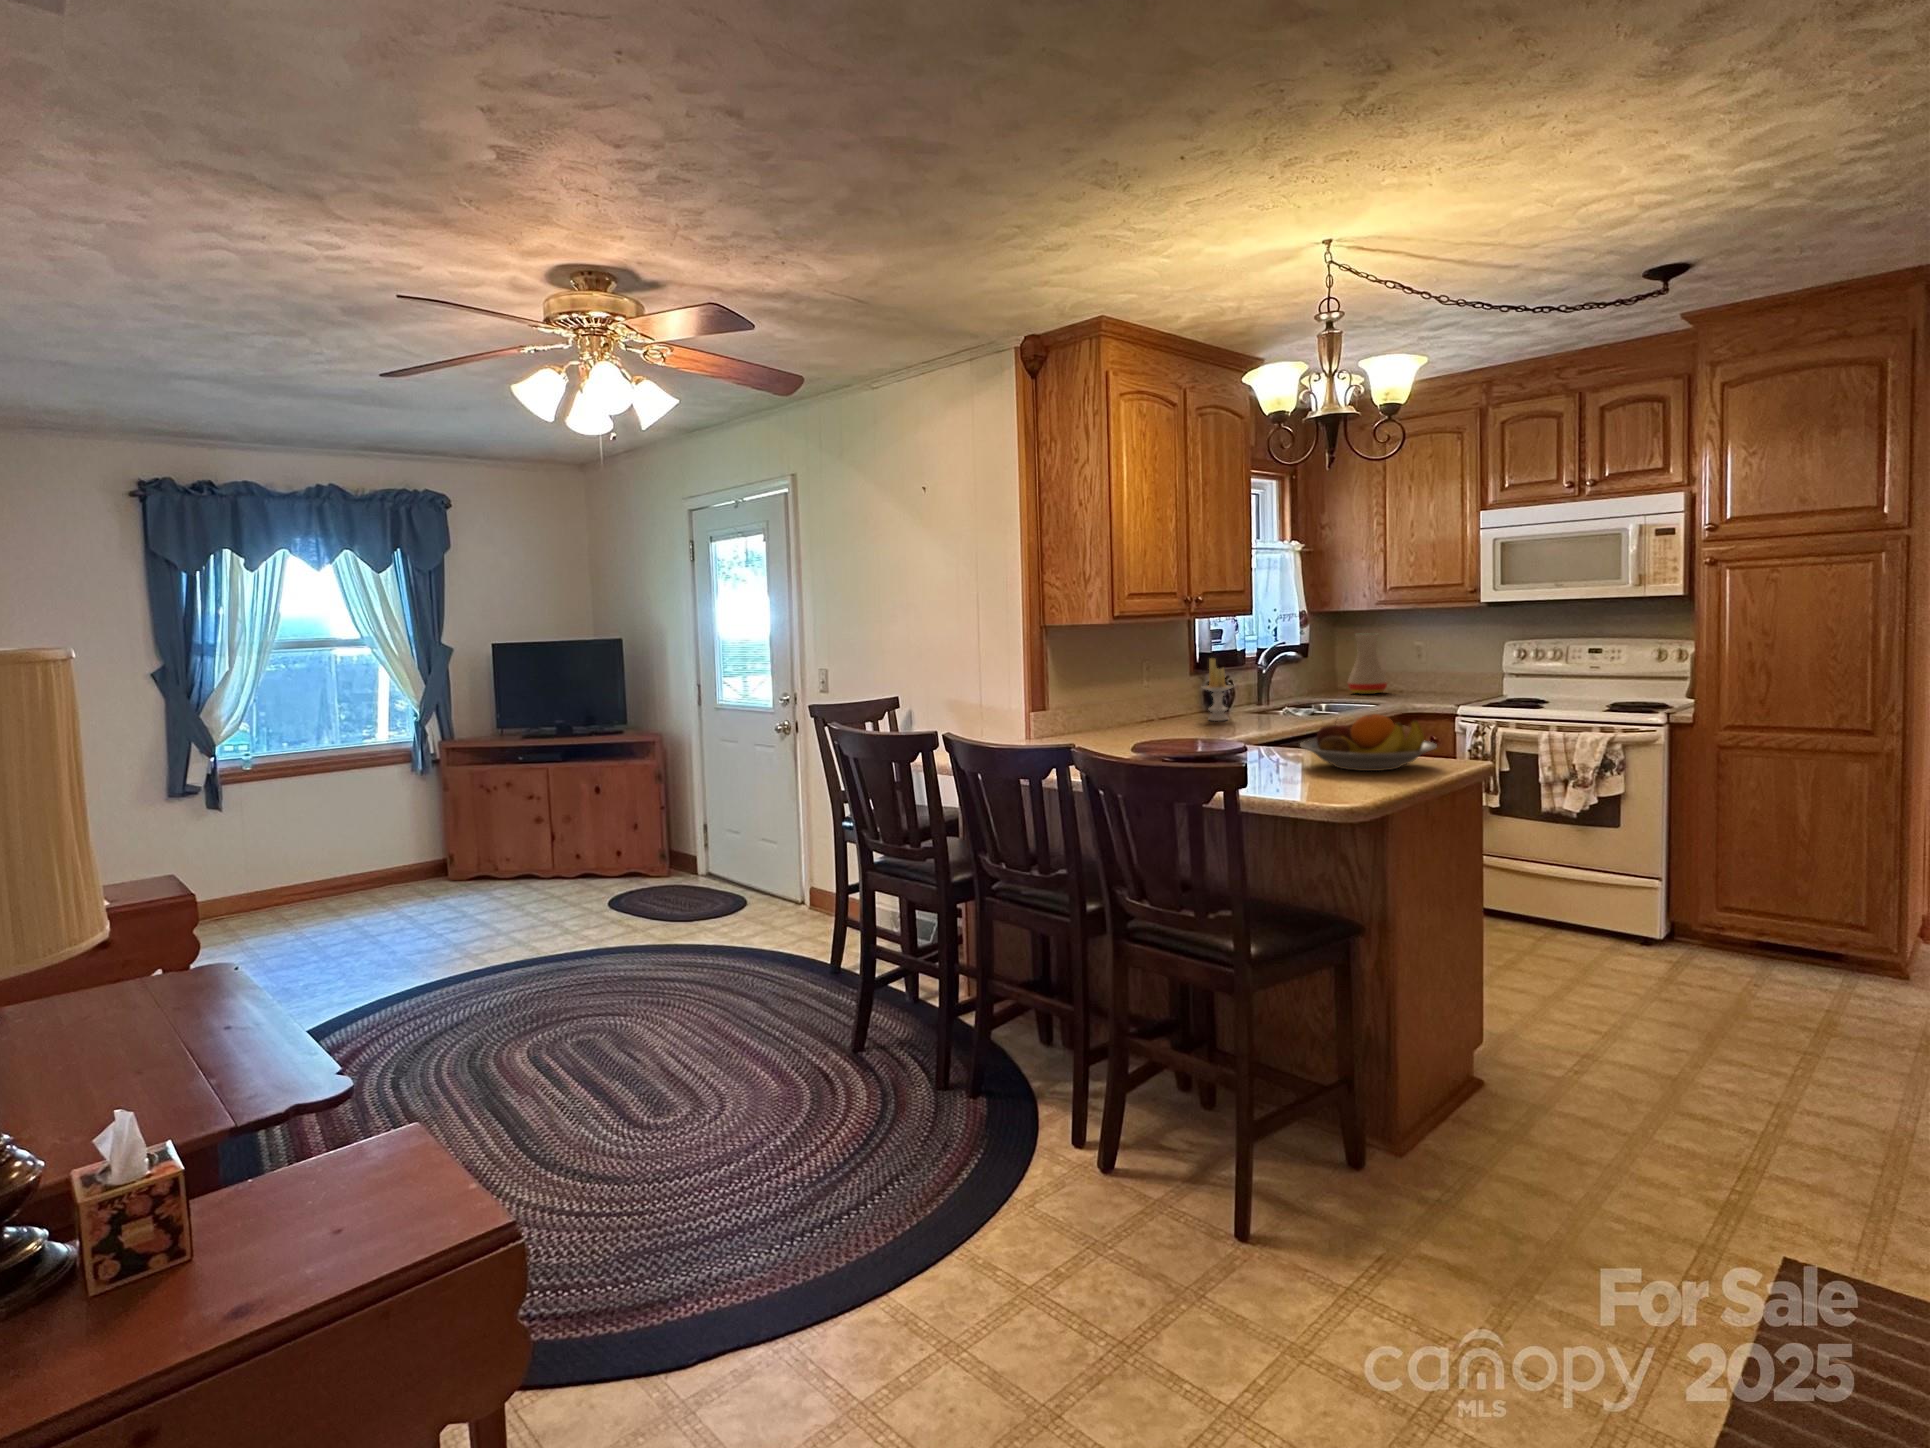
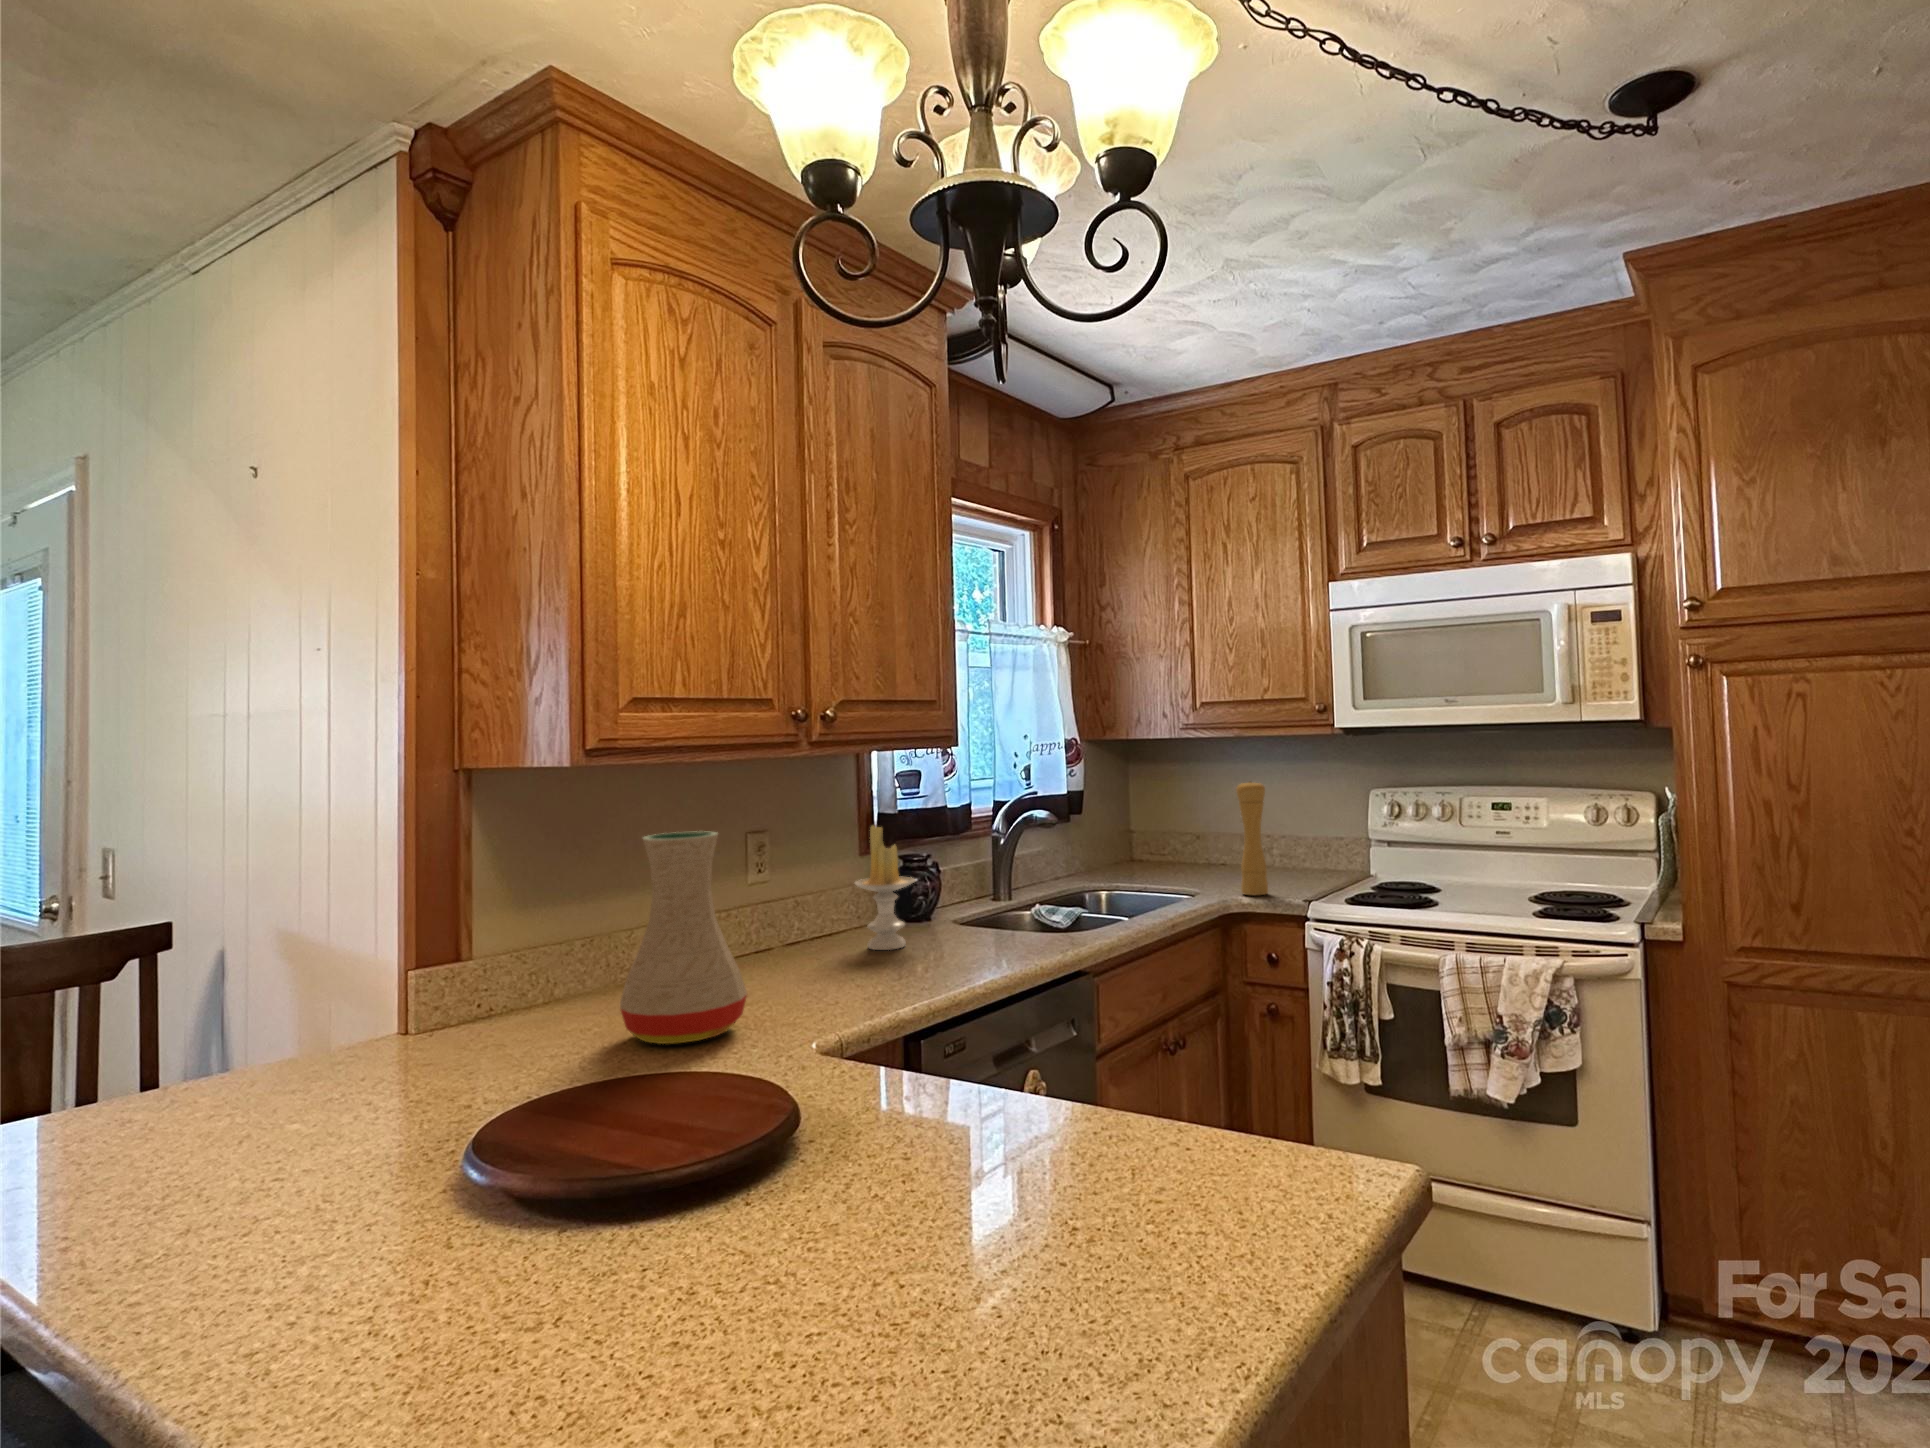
vase: present [1348,633,1387,694] -> present [620,831,747,1044]
pepper mill: none [1414,636,1433,705] -> present [1236,781,1268,895]
fruit bowl: present [1300,714,1437,771] -> none [893,1046,1284,1266]

